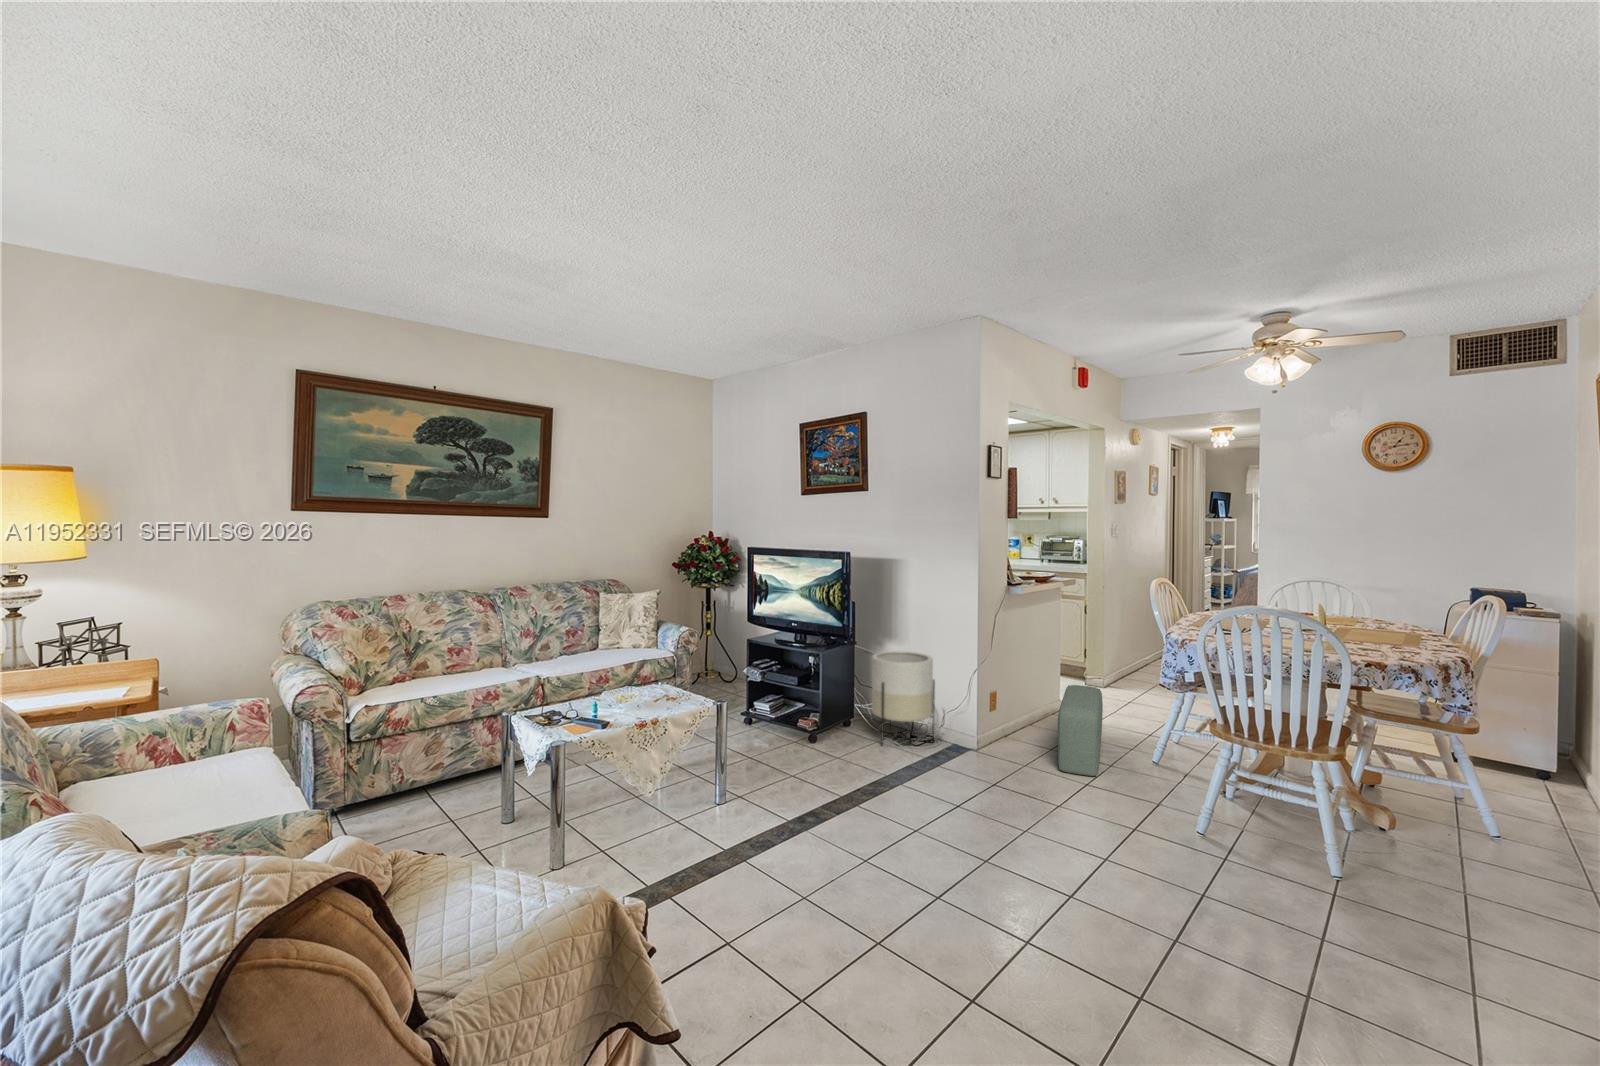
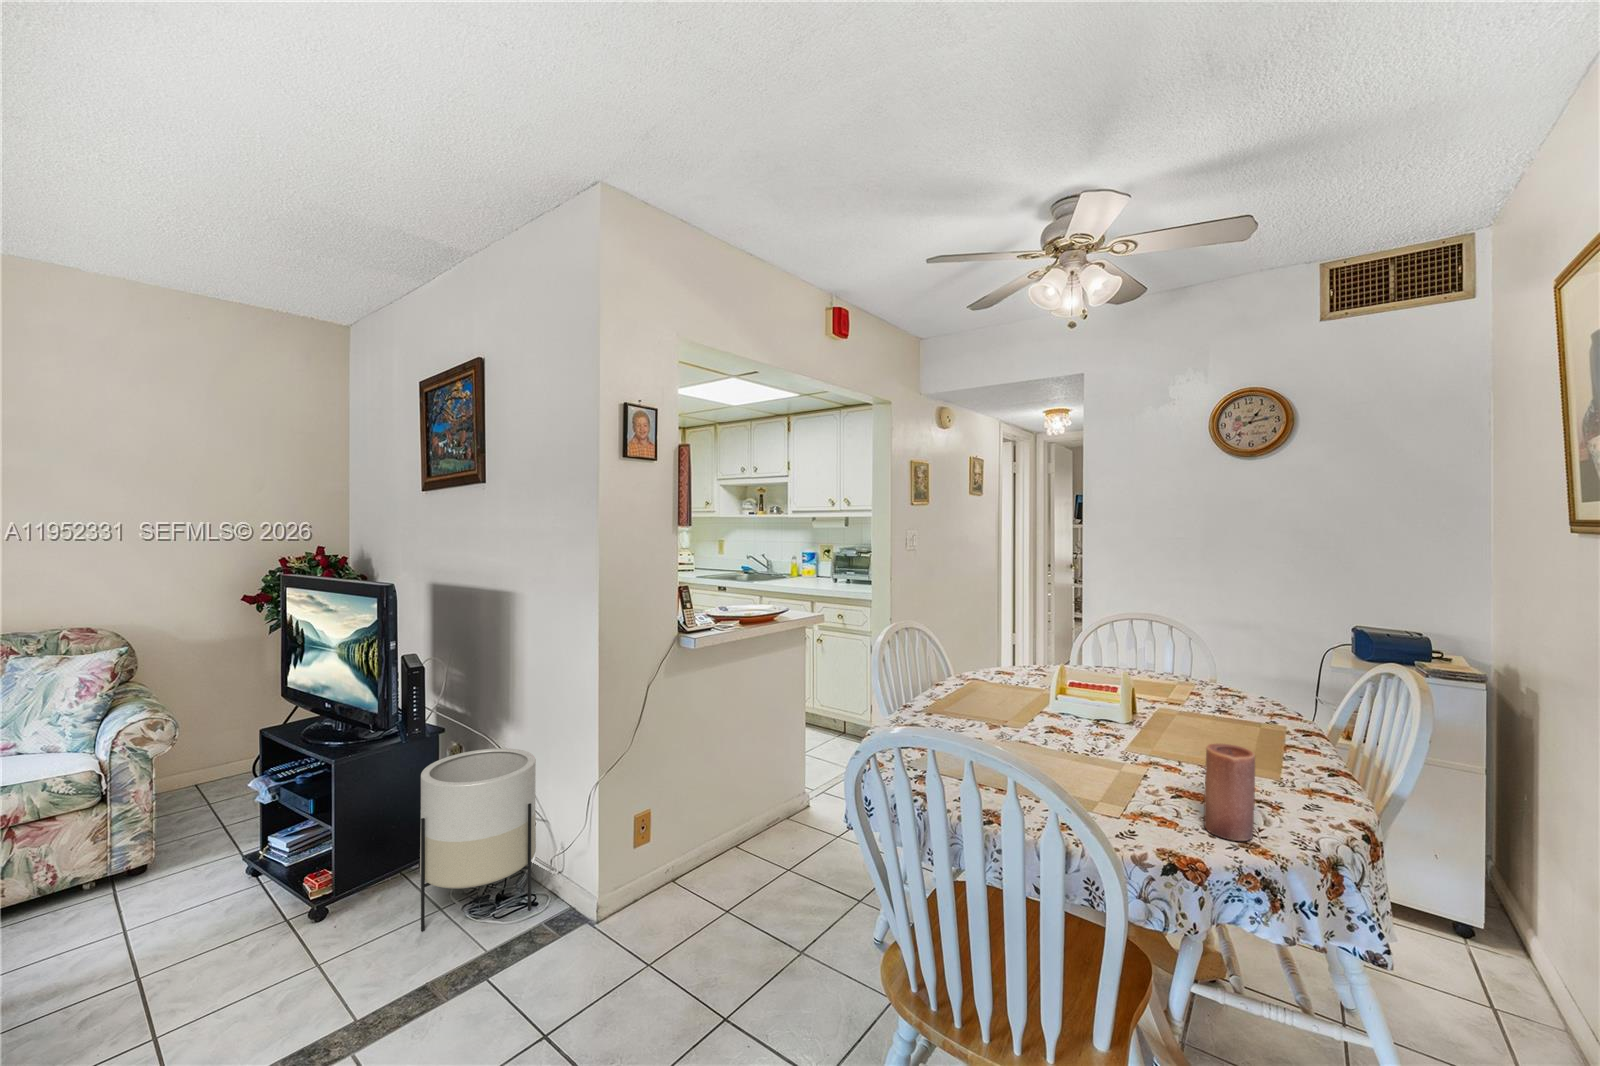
candle: none [1381,618,1408,659] -> present [1204,743,1255,841]
pouf: present [1058,685,1103,776] -> none [688,798,815,1003]

